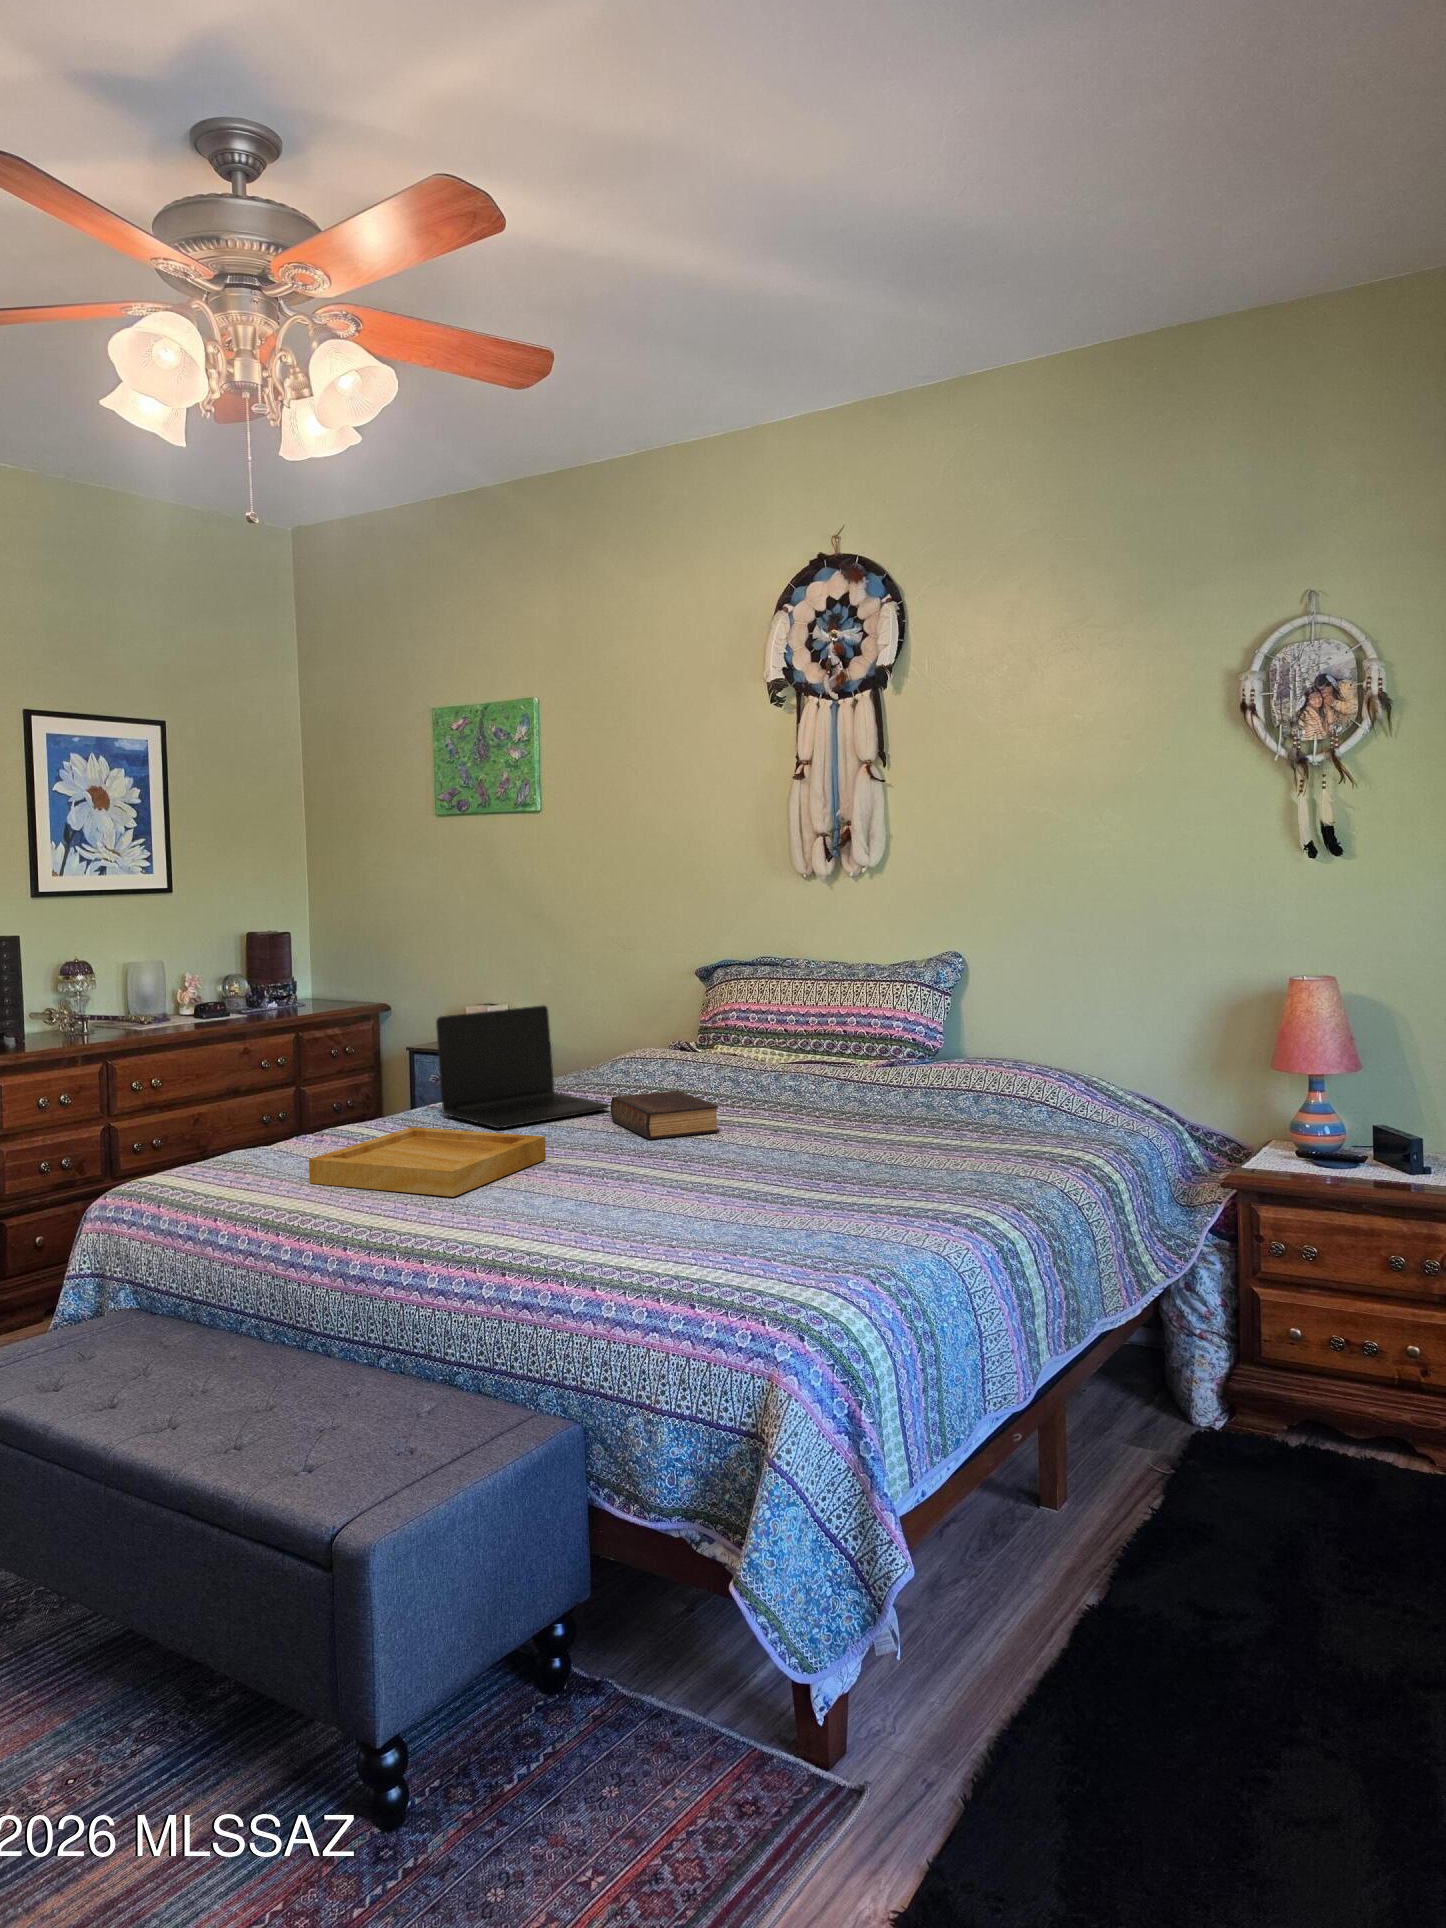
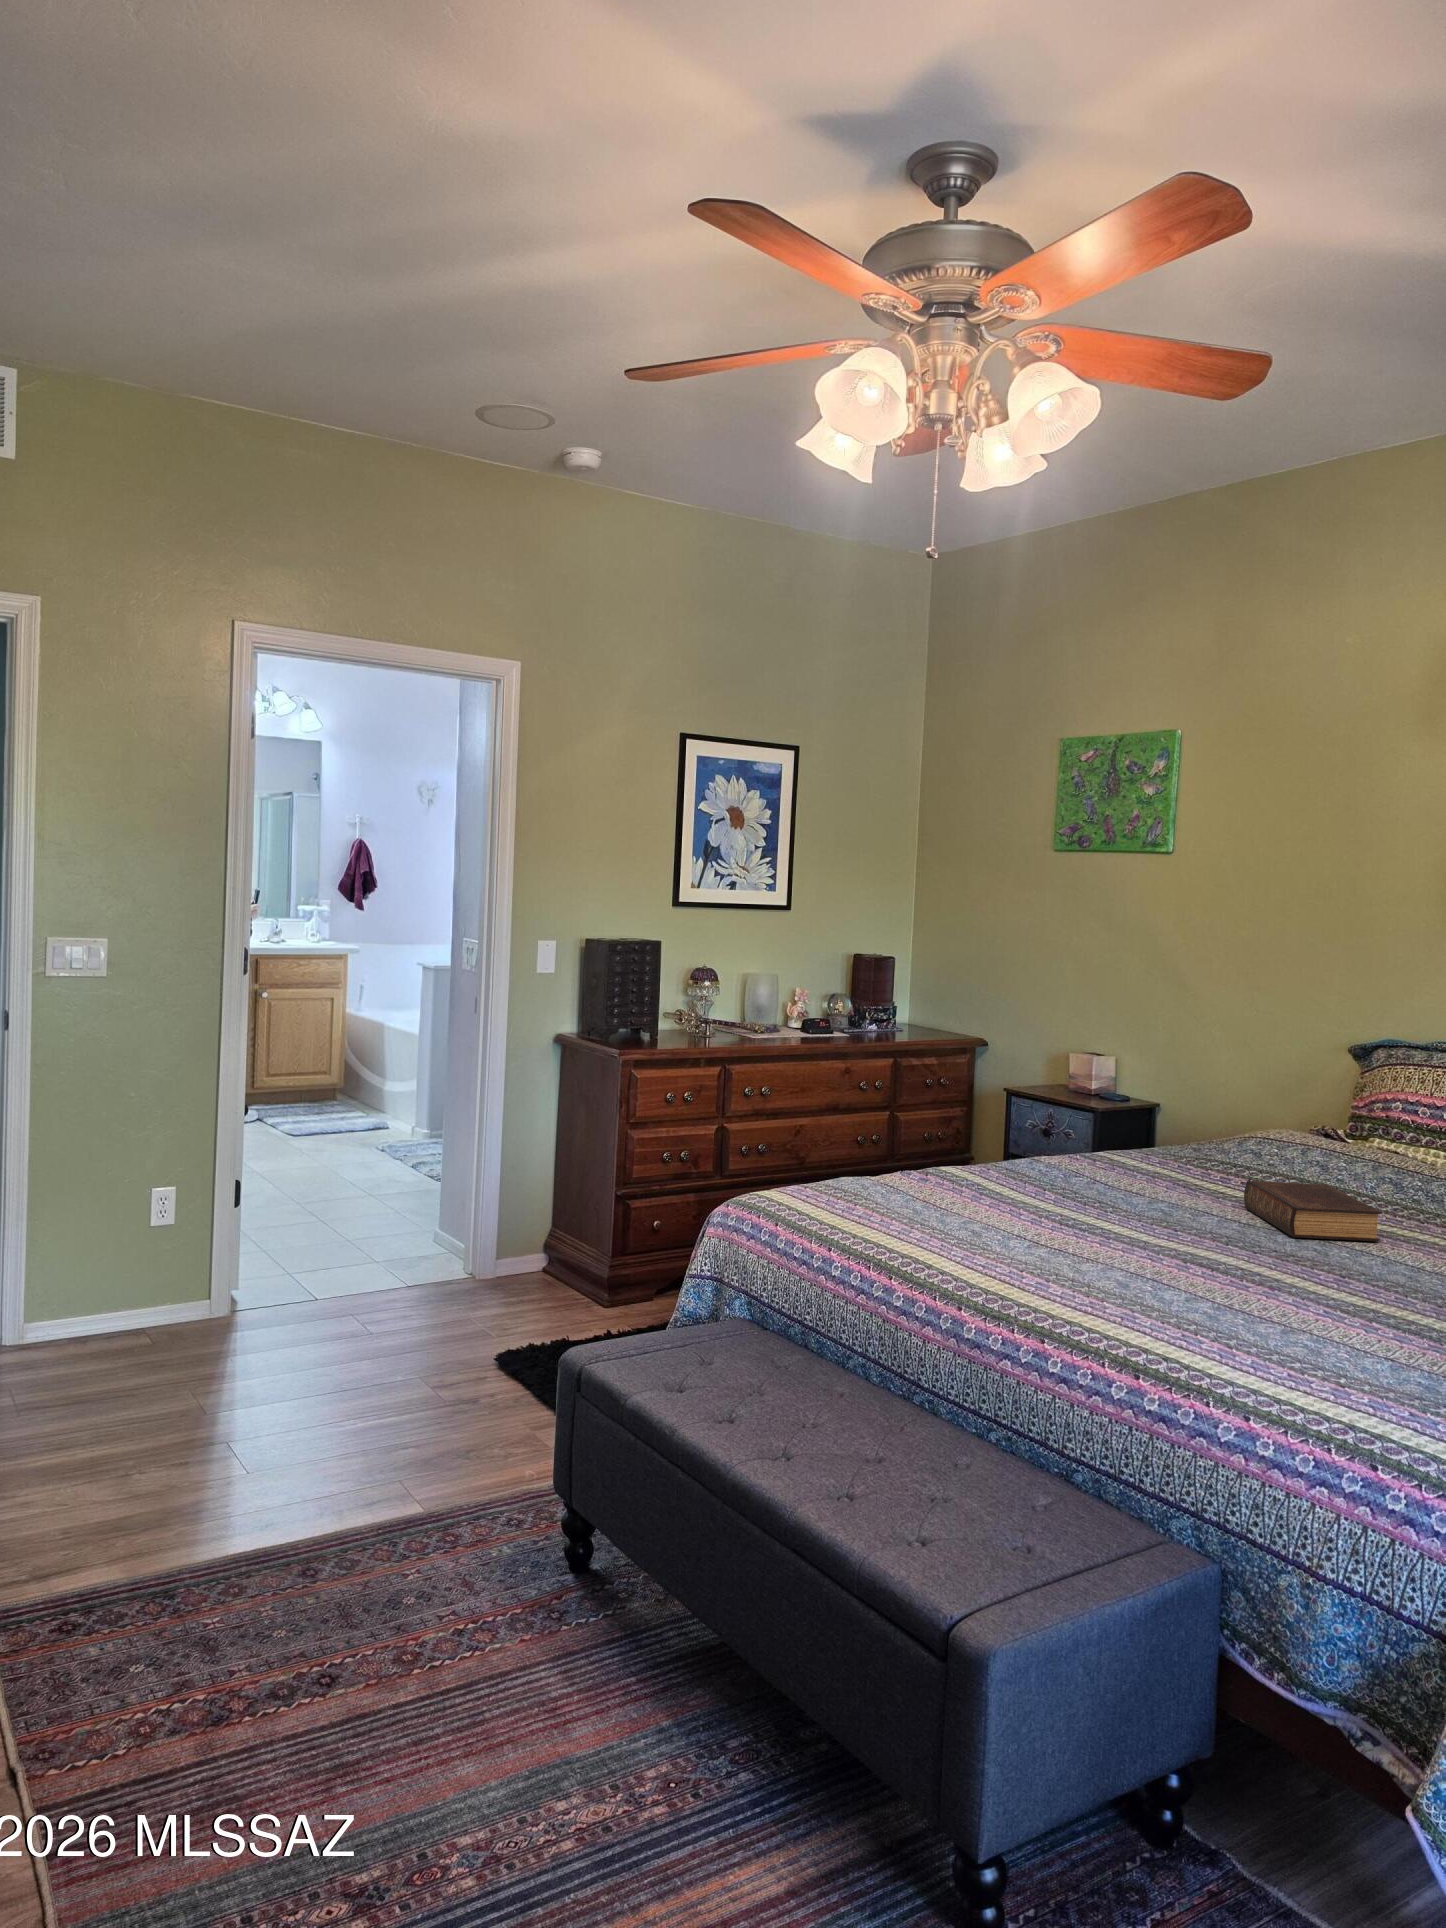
laptop: present [436,1005,609,1128] -> none [1052,1067,1240,1196]
tray: present [309,1127,546,1197] -> none [922,1182,1174,1270]

